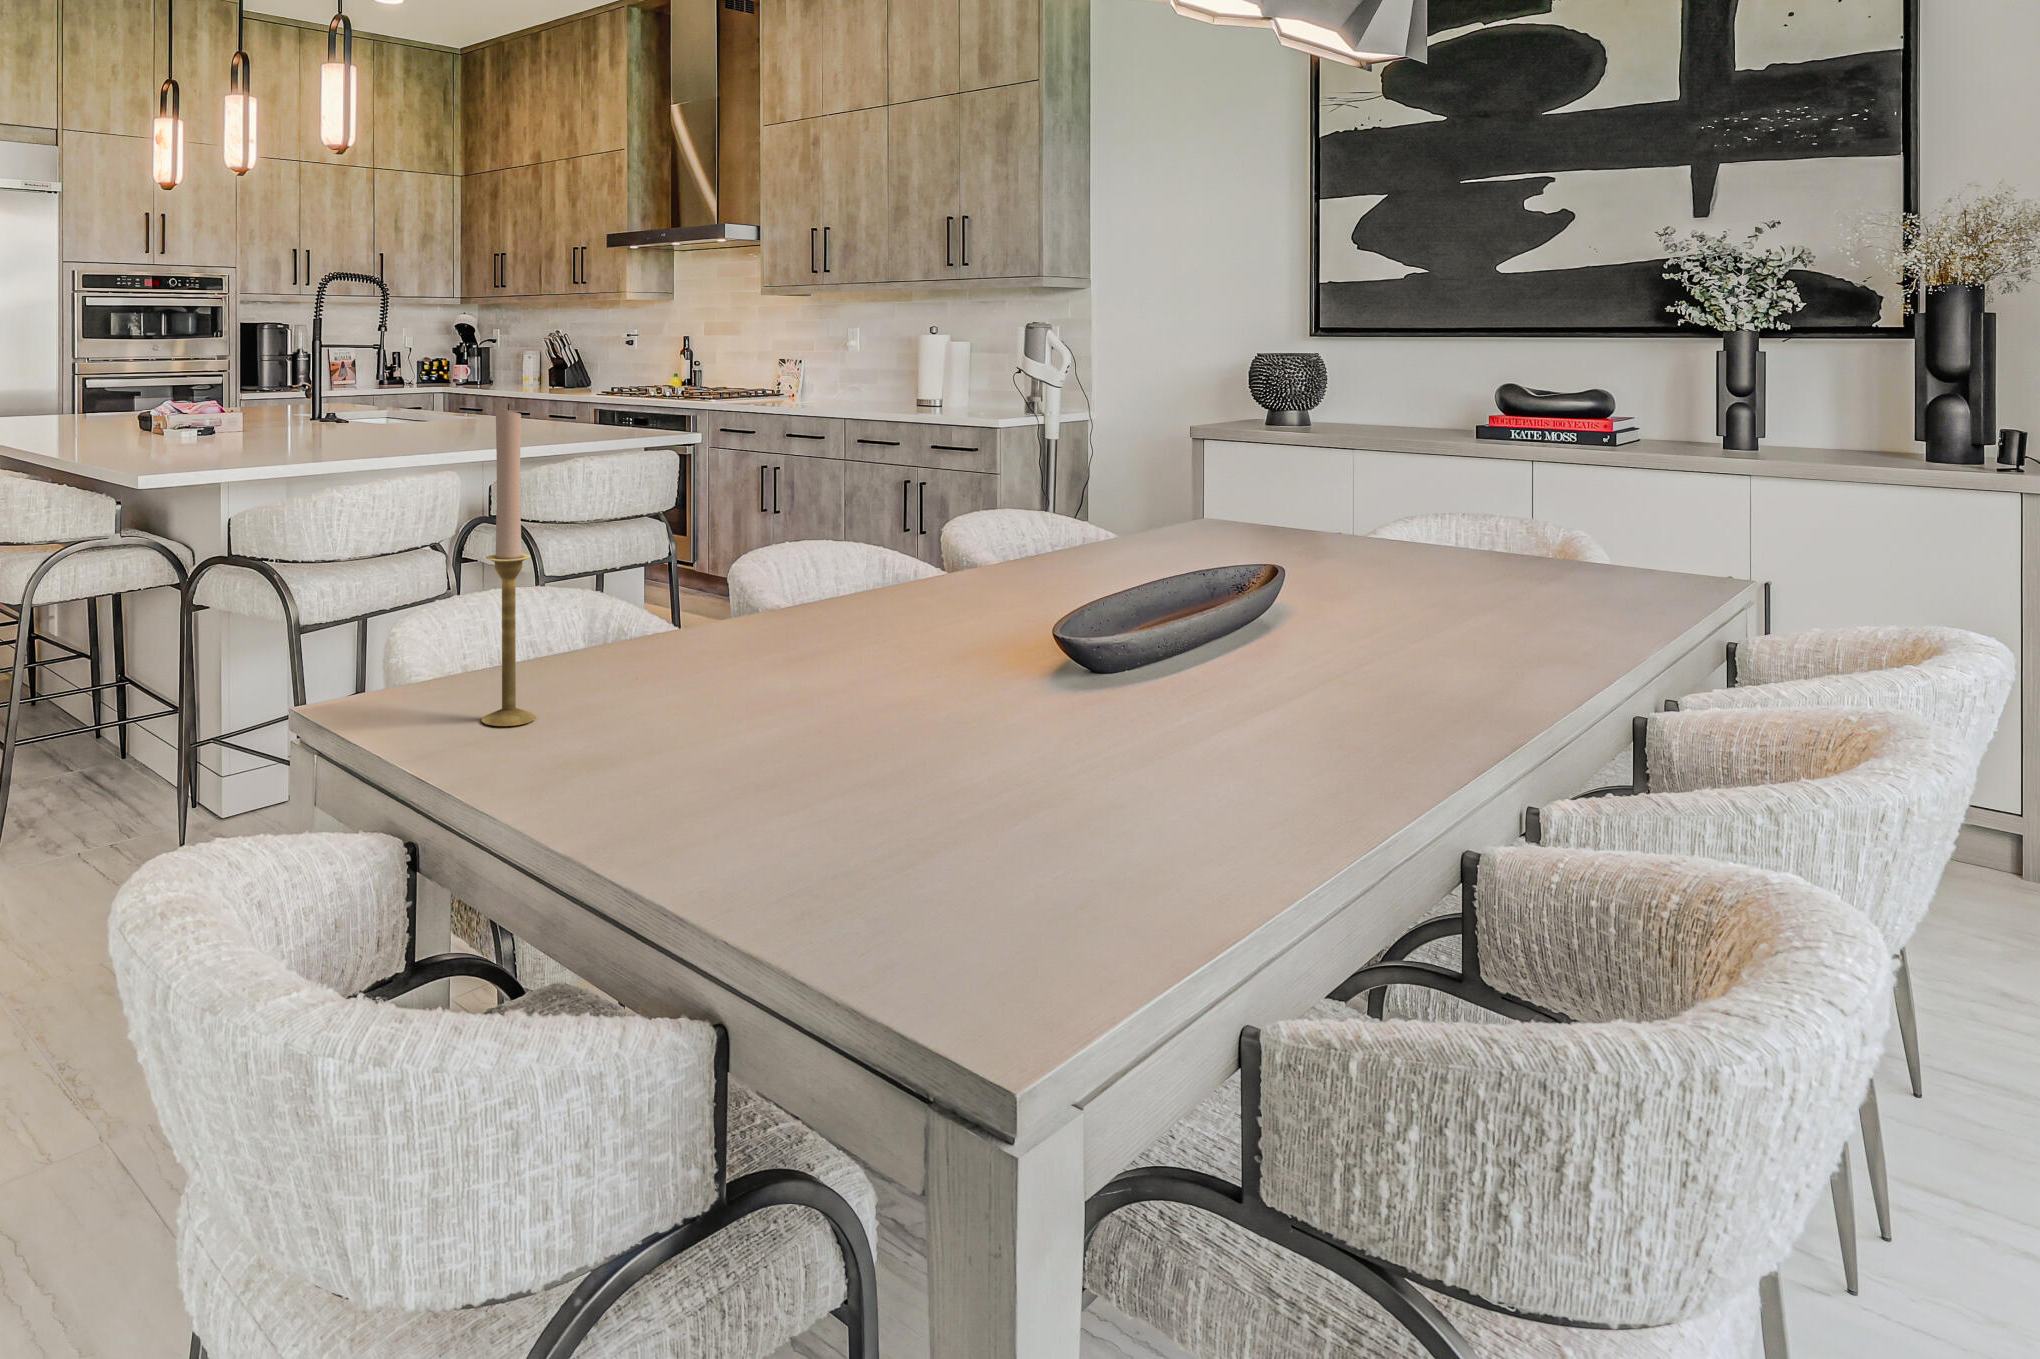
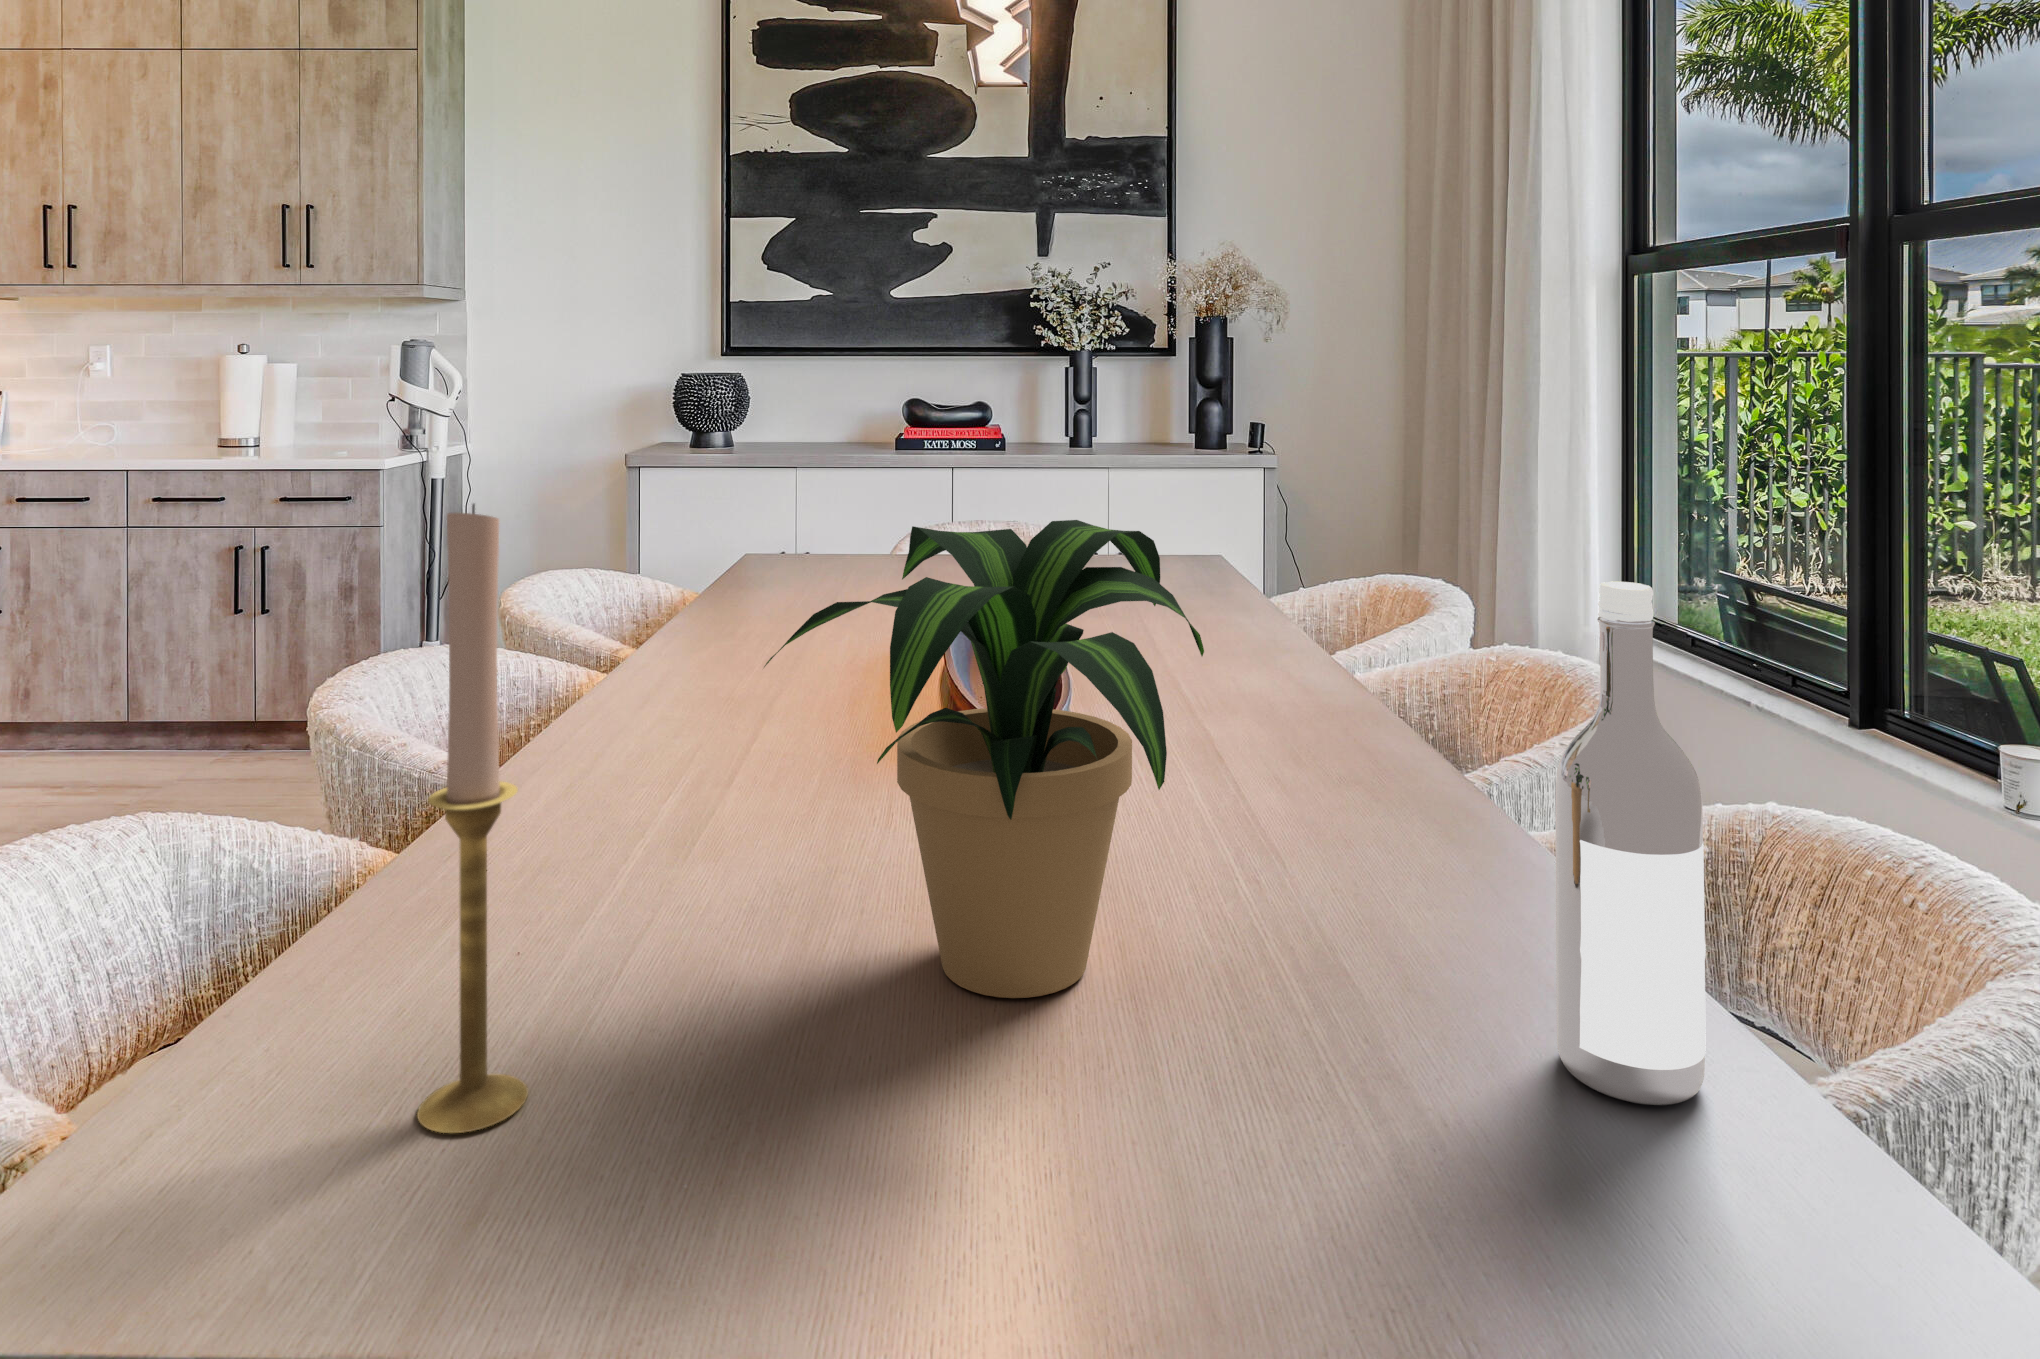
potted plant: none [656,447,982,765] -> present [764,520,1204,998]
wine bottle: none [1004,506,1116,924] -> present [1555,581,1706,1105]

